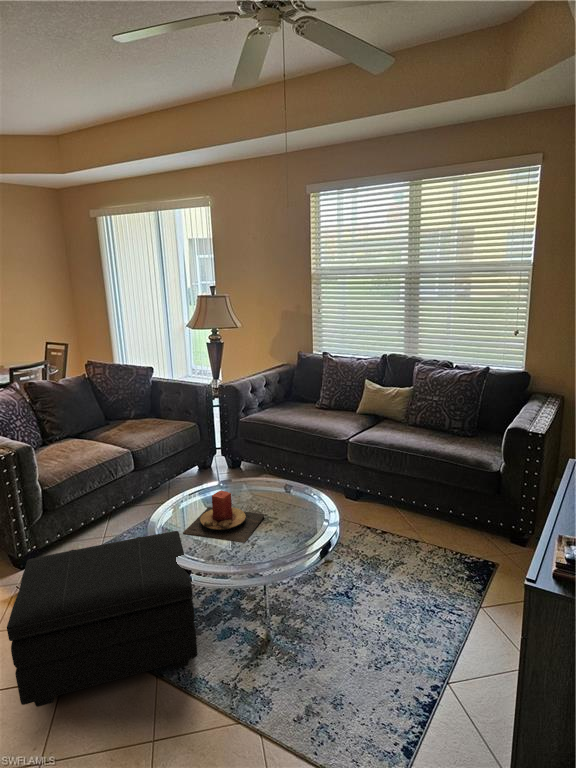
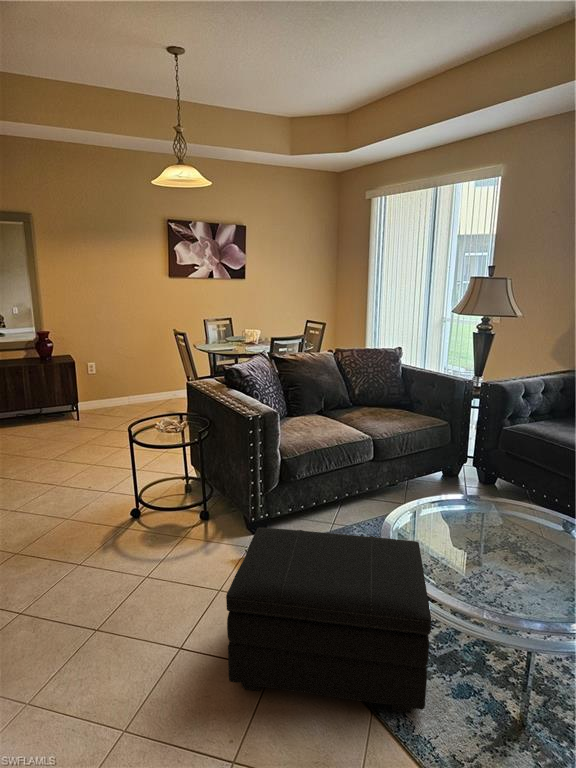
candle: present [183,490,264,543] -> none [423,507,535,585]

